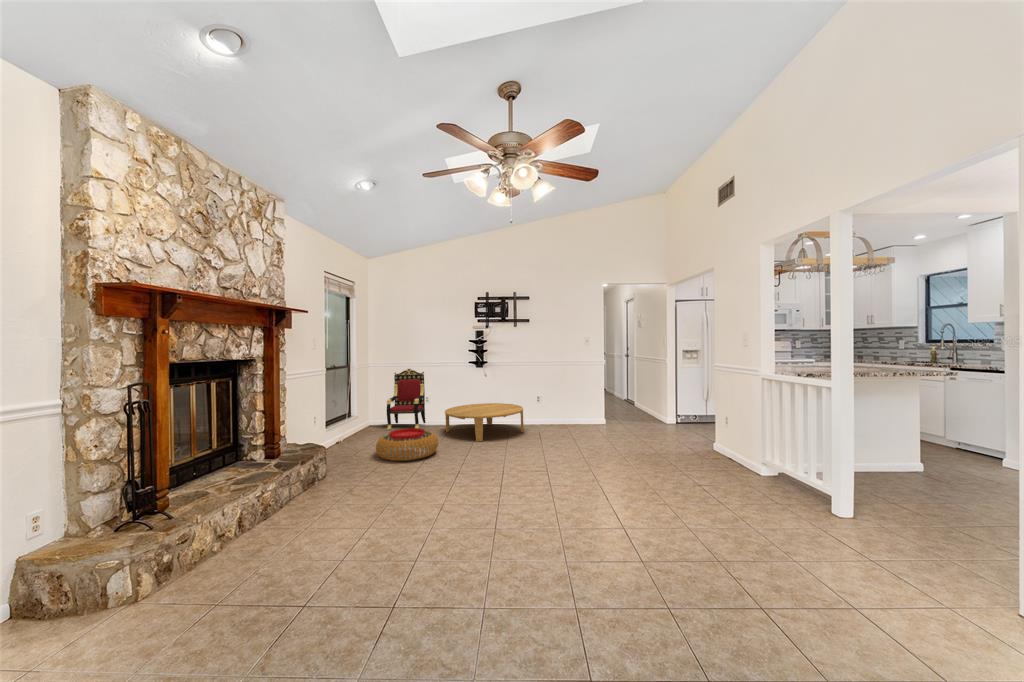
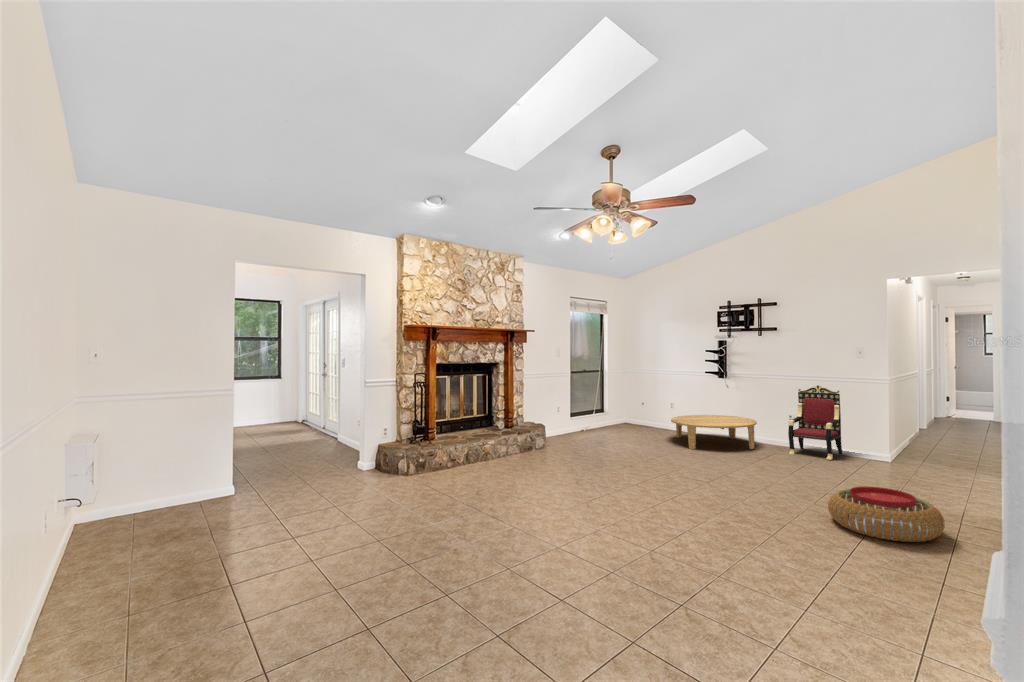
armchair: present [387,369,426,429] -> present [788,385,842,460]
pouf: present [376,428,438,461] -> present [828,487,945,542]

